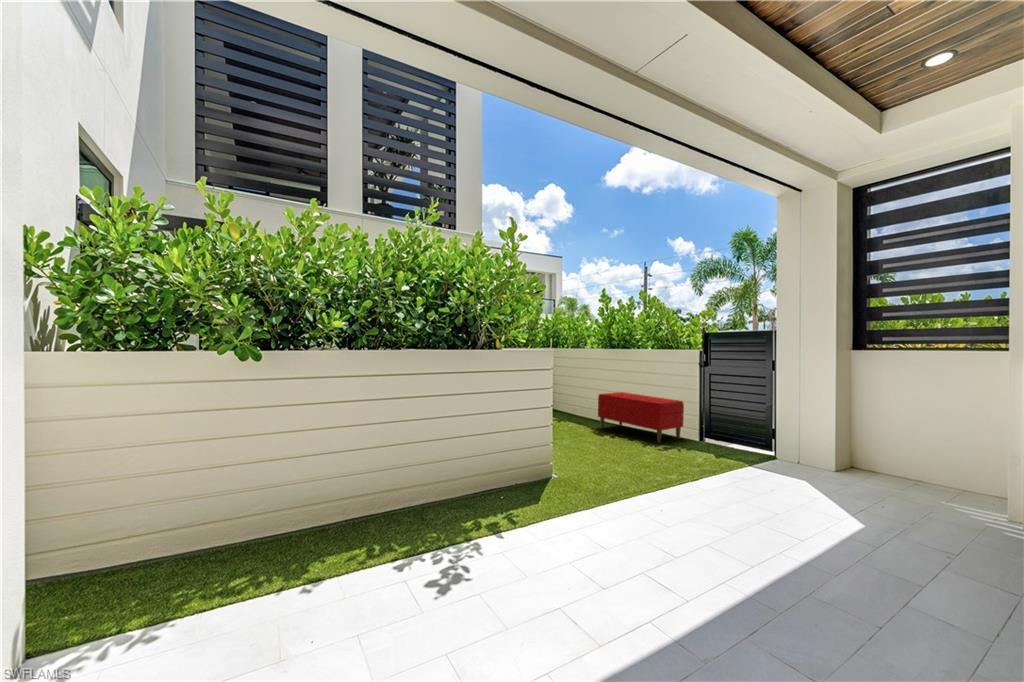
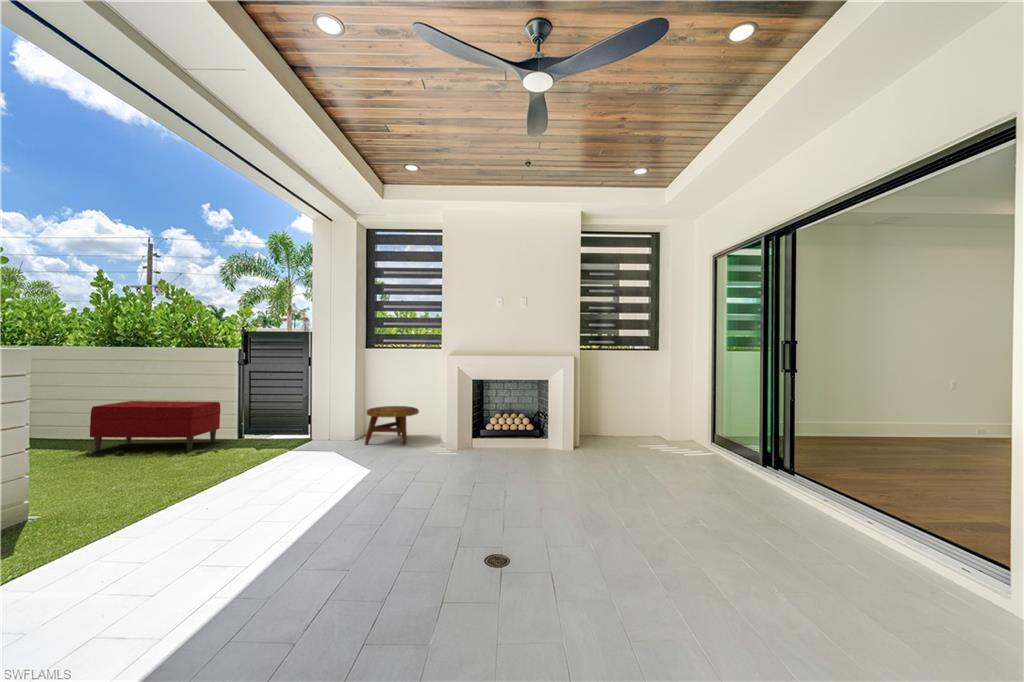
side table: none [855,435,964,505] -> present [365,406,419,445]

